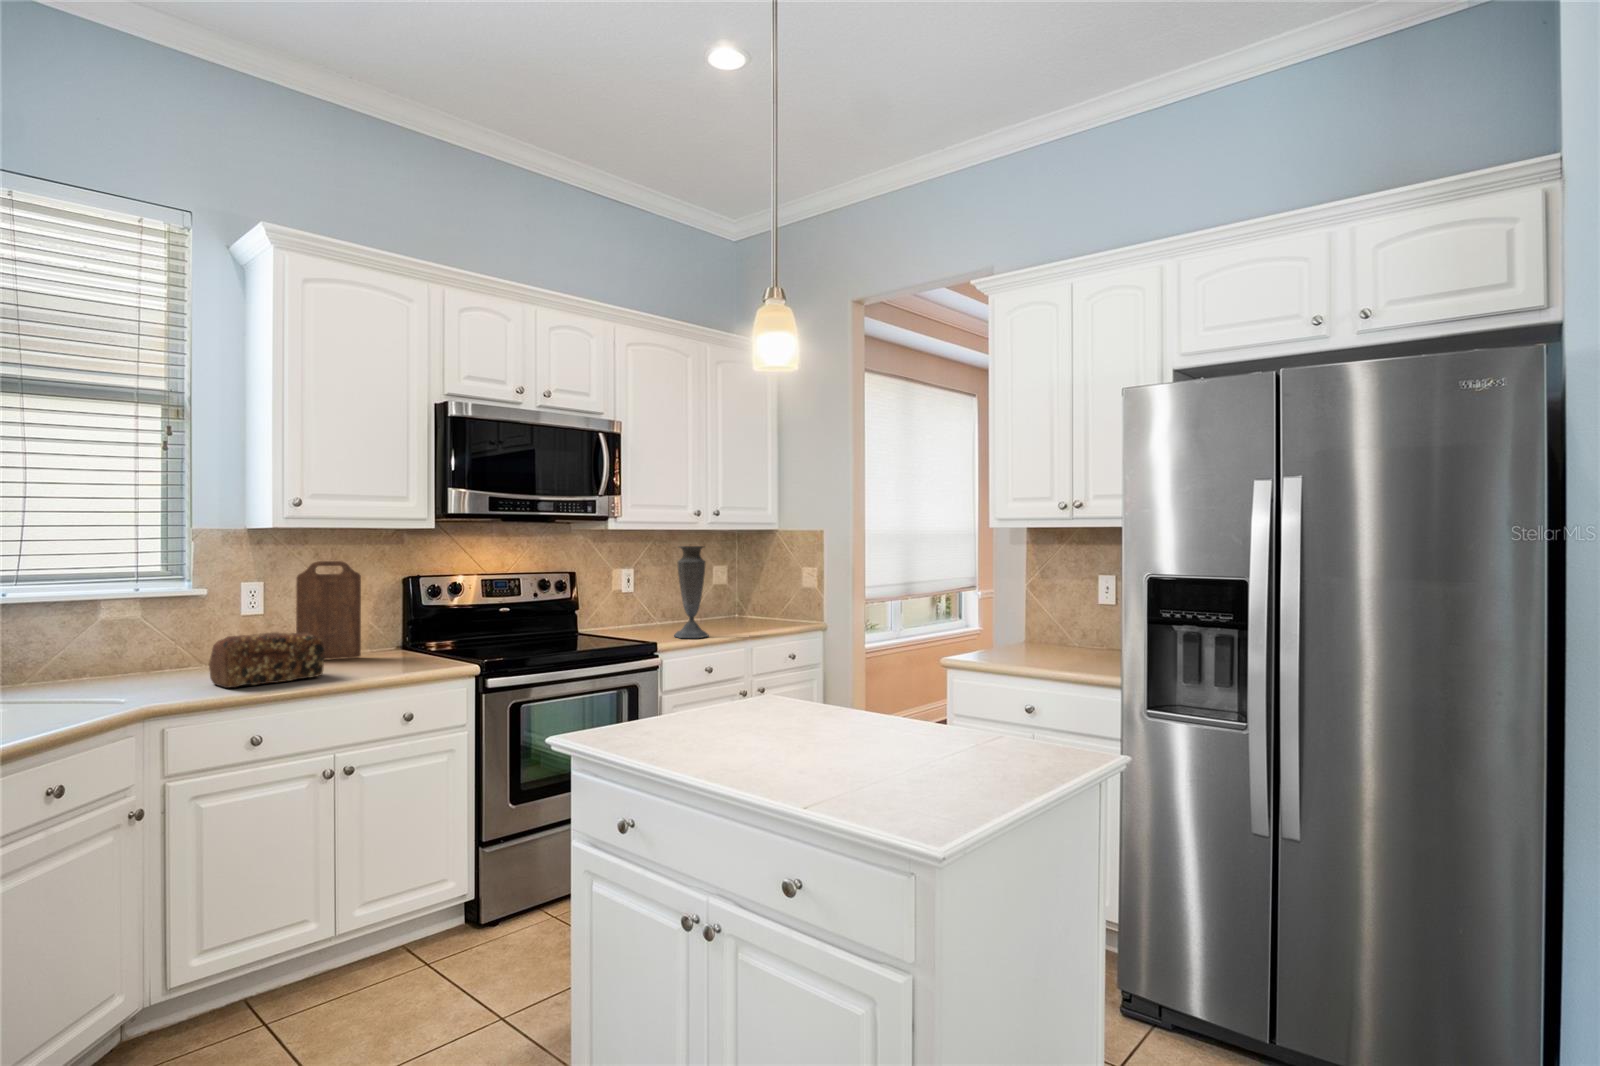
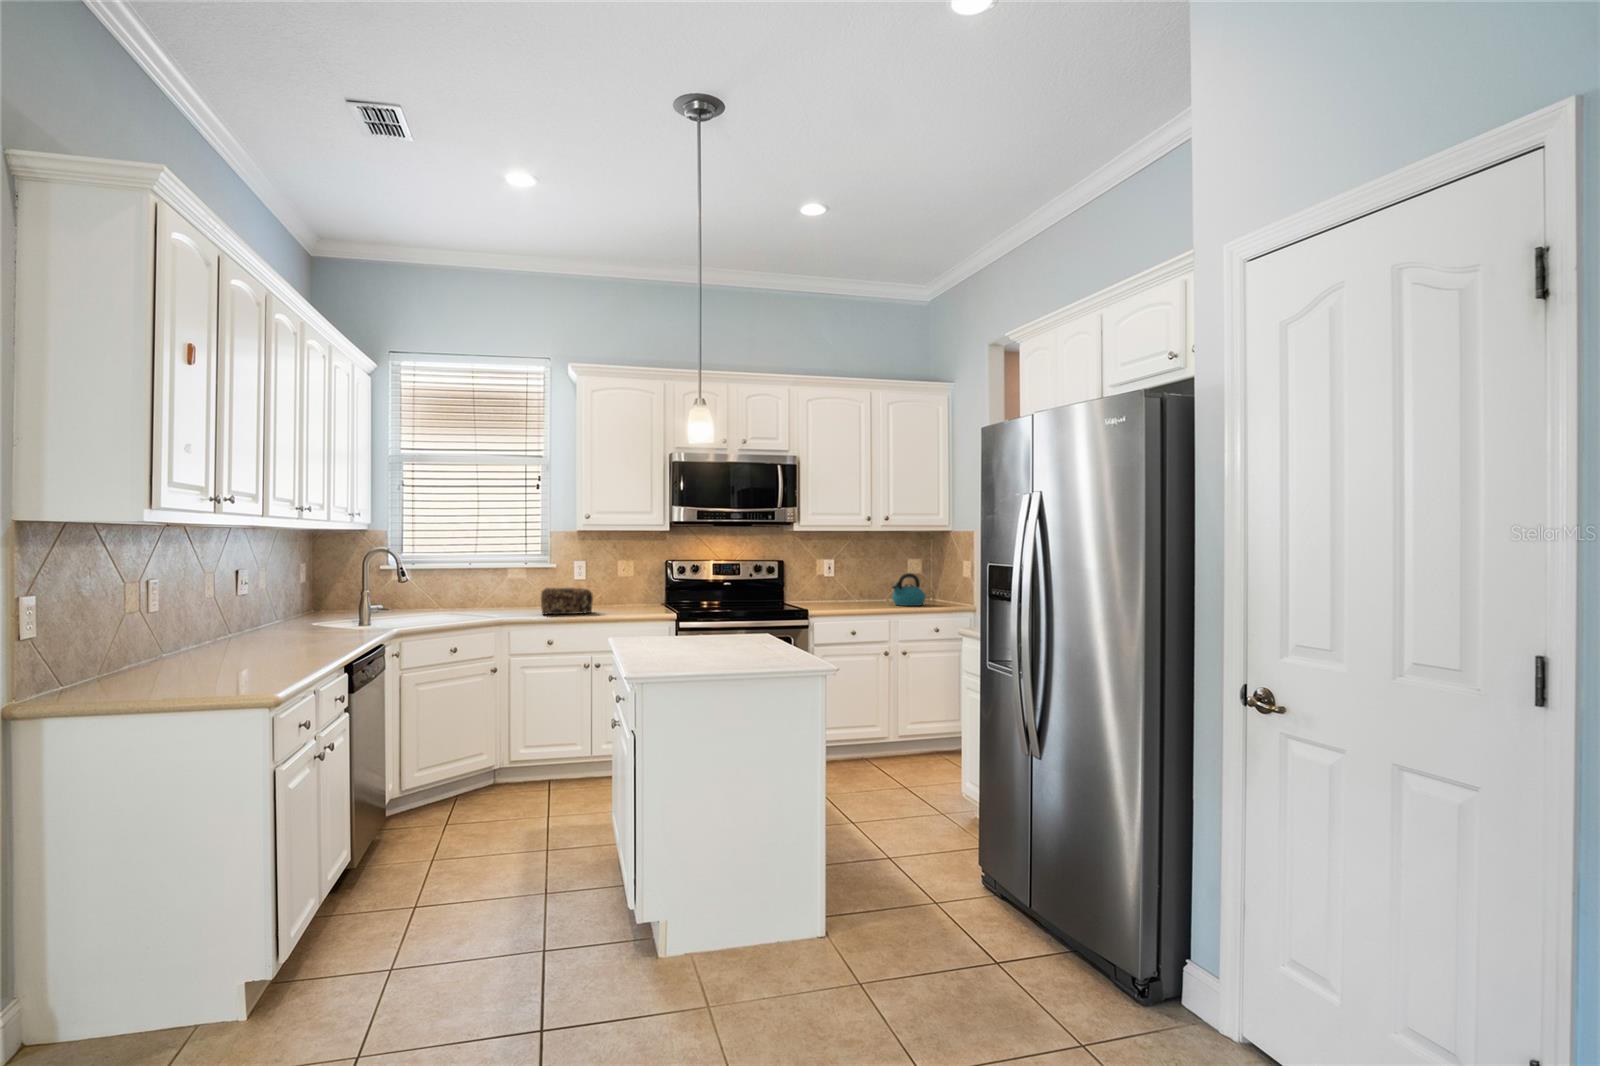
vase: present [674,546,709,638] -> none [836,542,858,609]
cutting board: present [296,561,361,659] -> none [600,550,633,607]
kettle: none [721,585,764,627] -> present [892,573,926,606]

